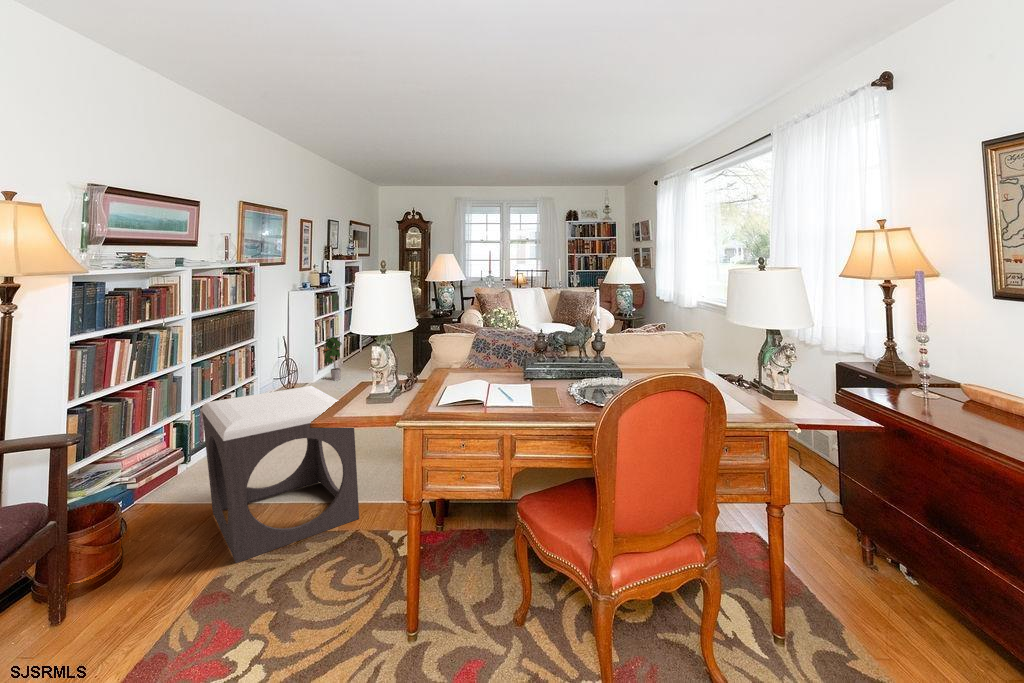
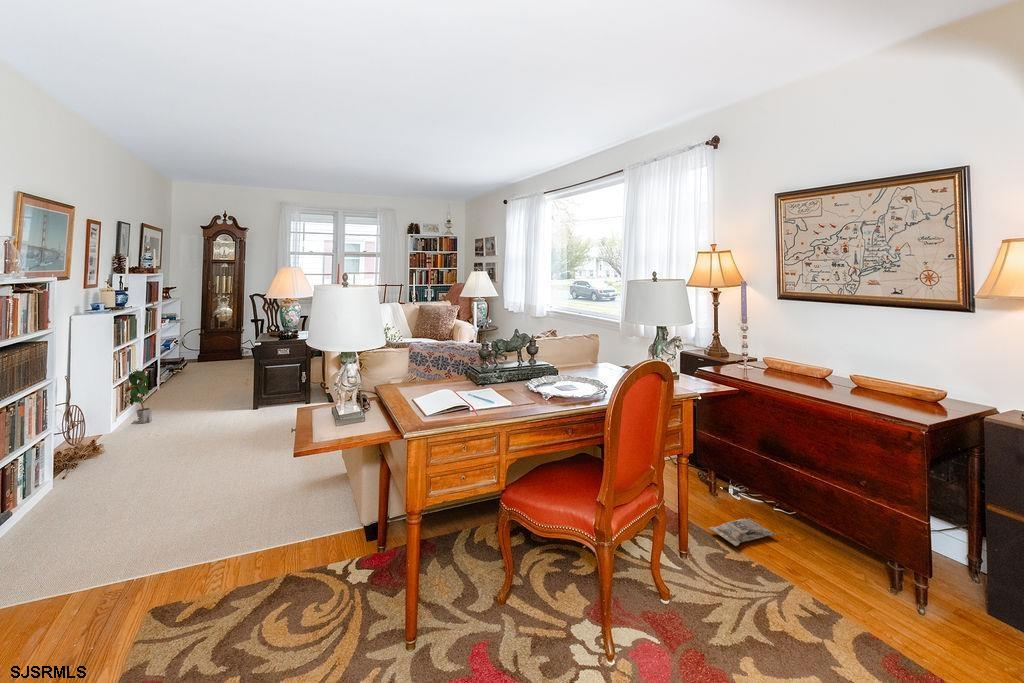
footstool: present [202,386,359,563] -> none [47,426,281,648]
bag: none [837,615,952,659] -> present [709,517,776,546]

